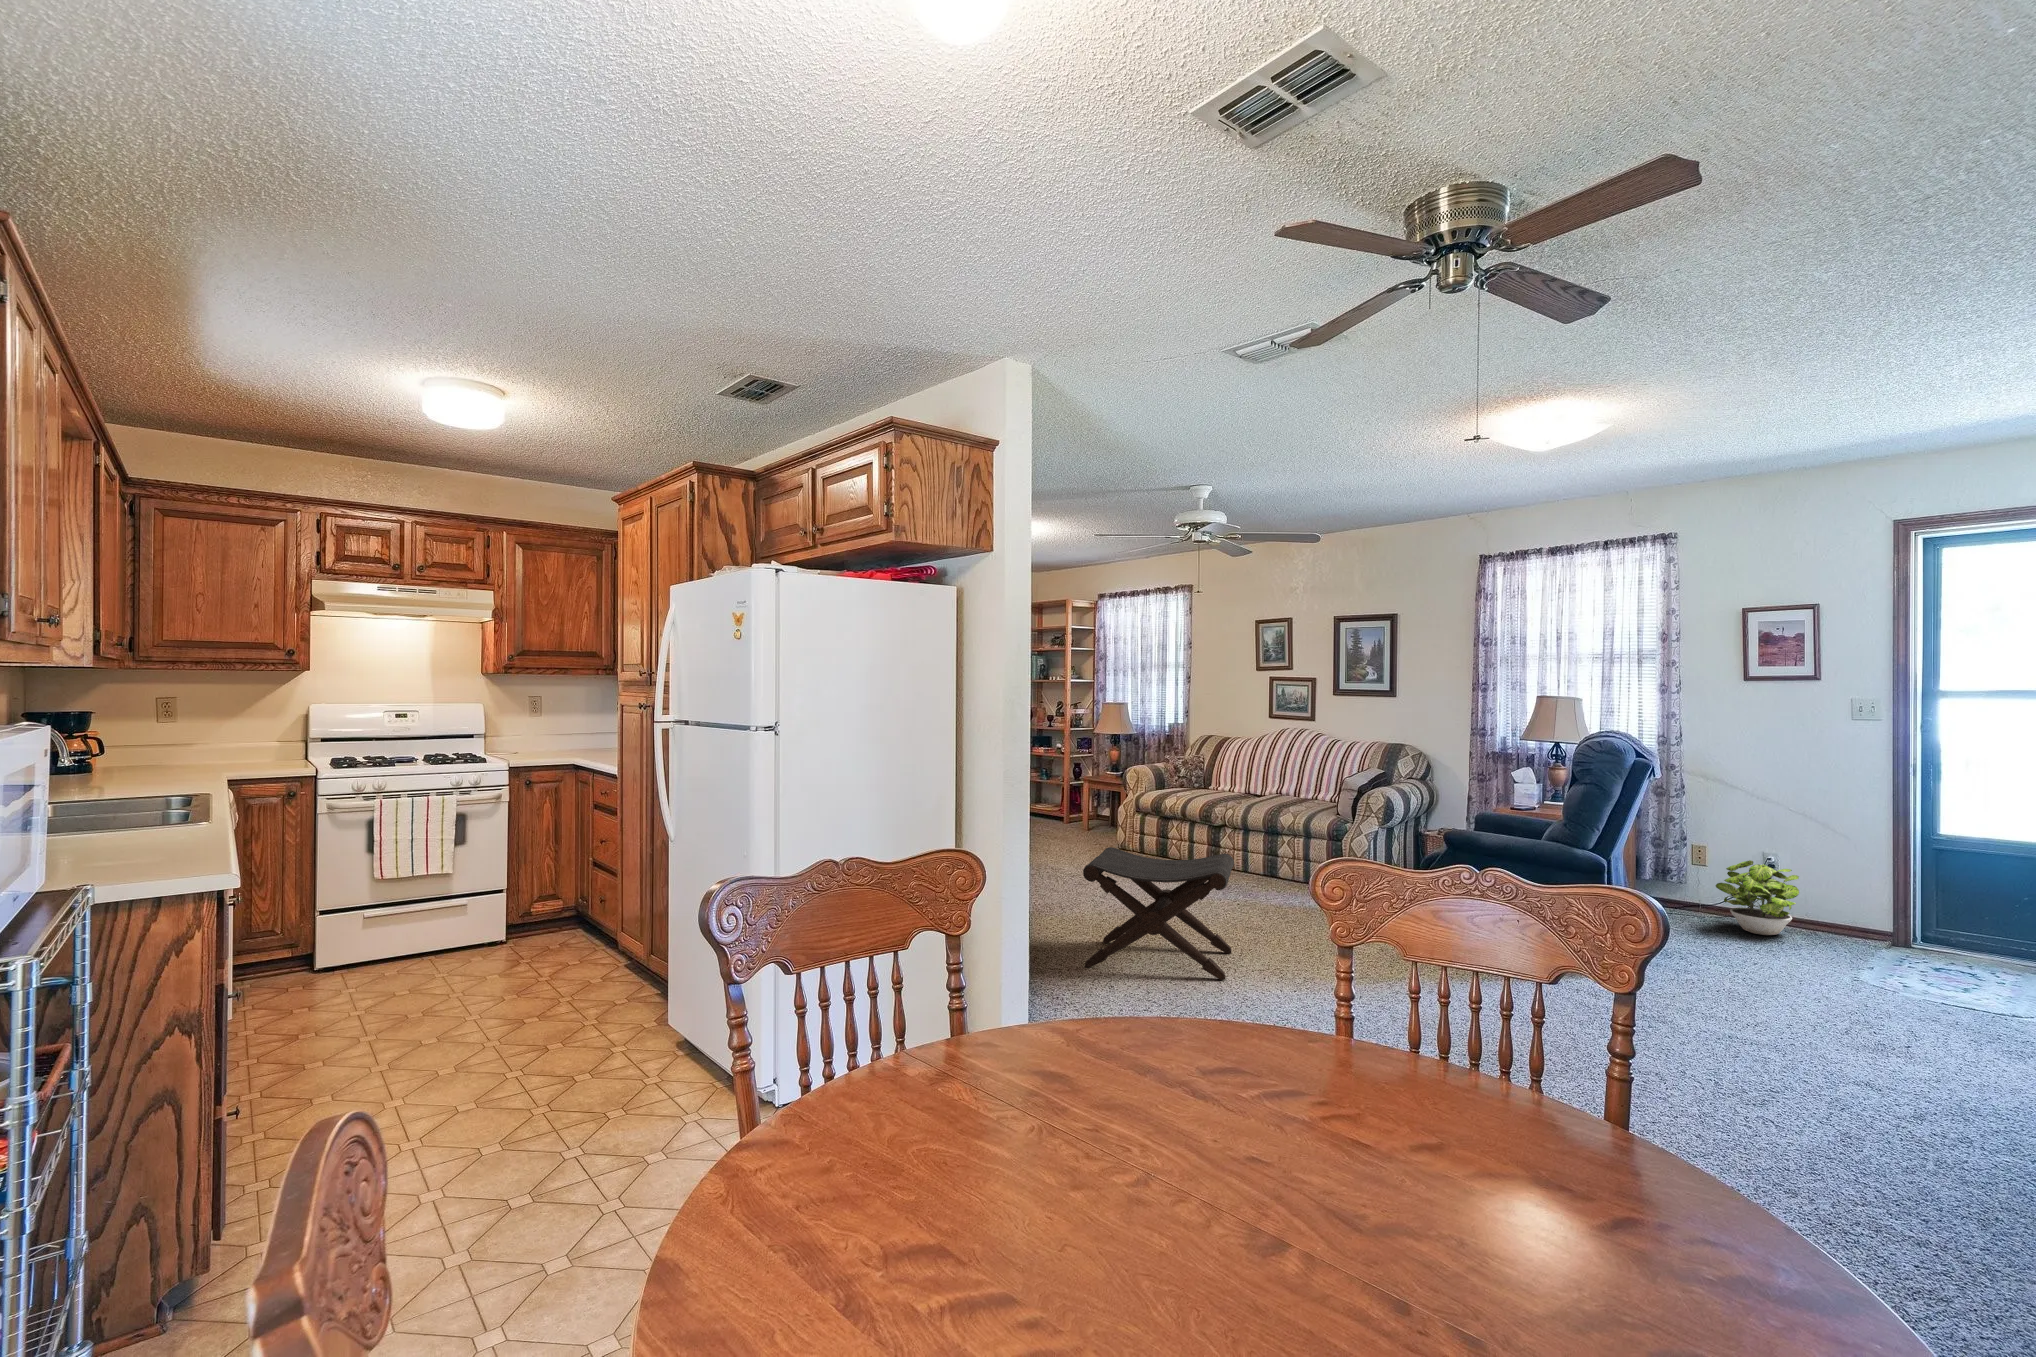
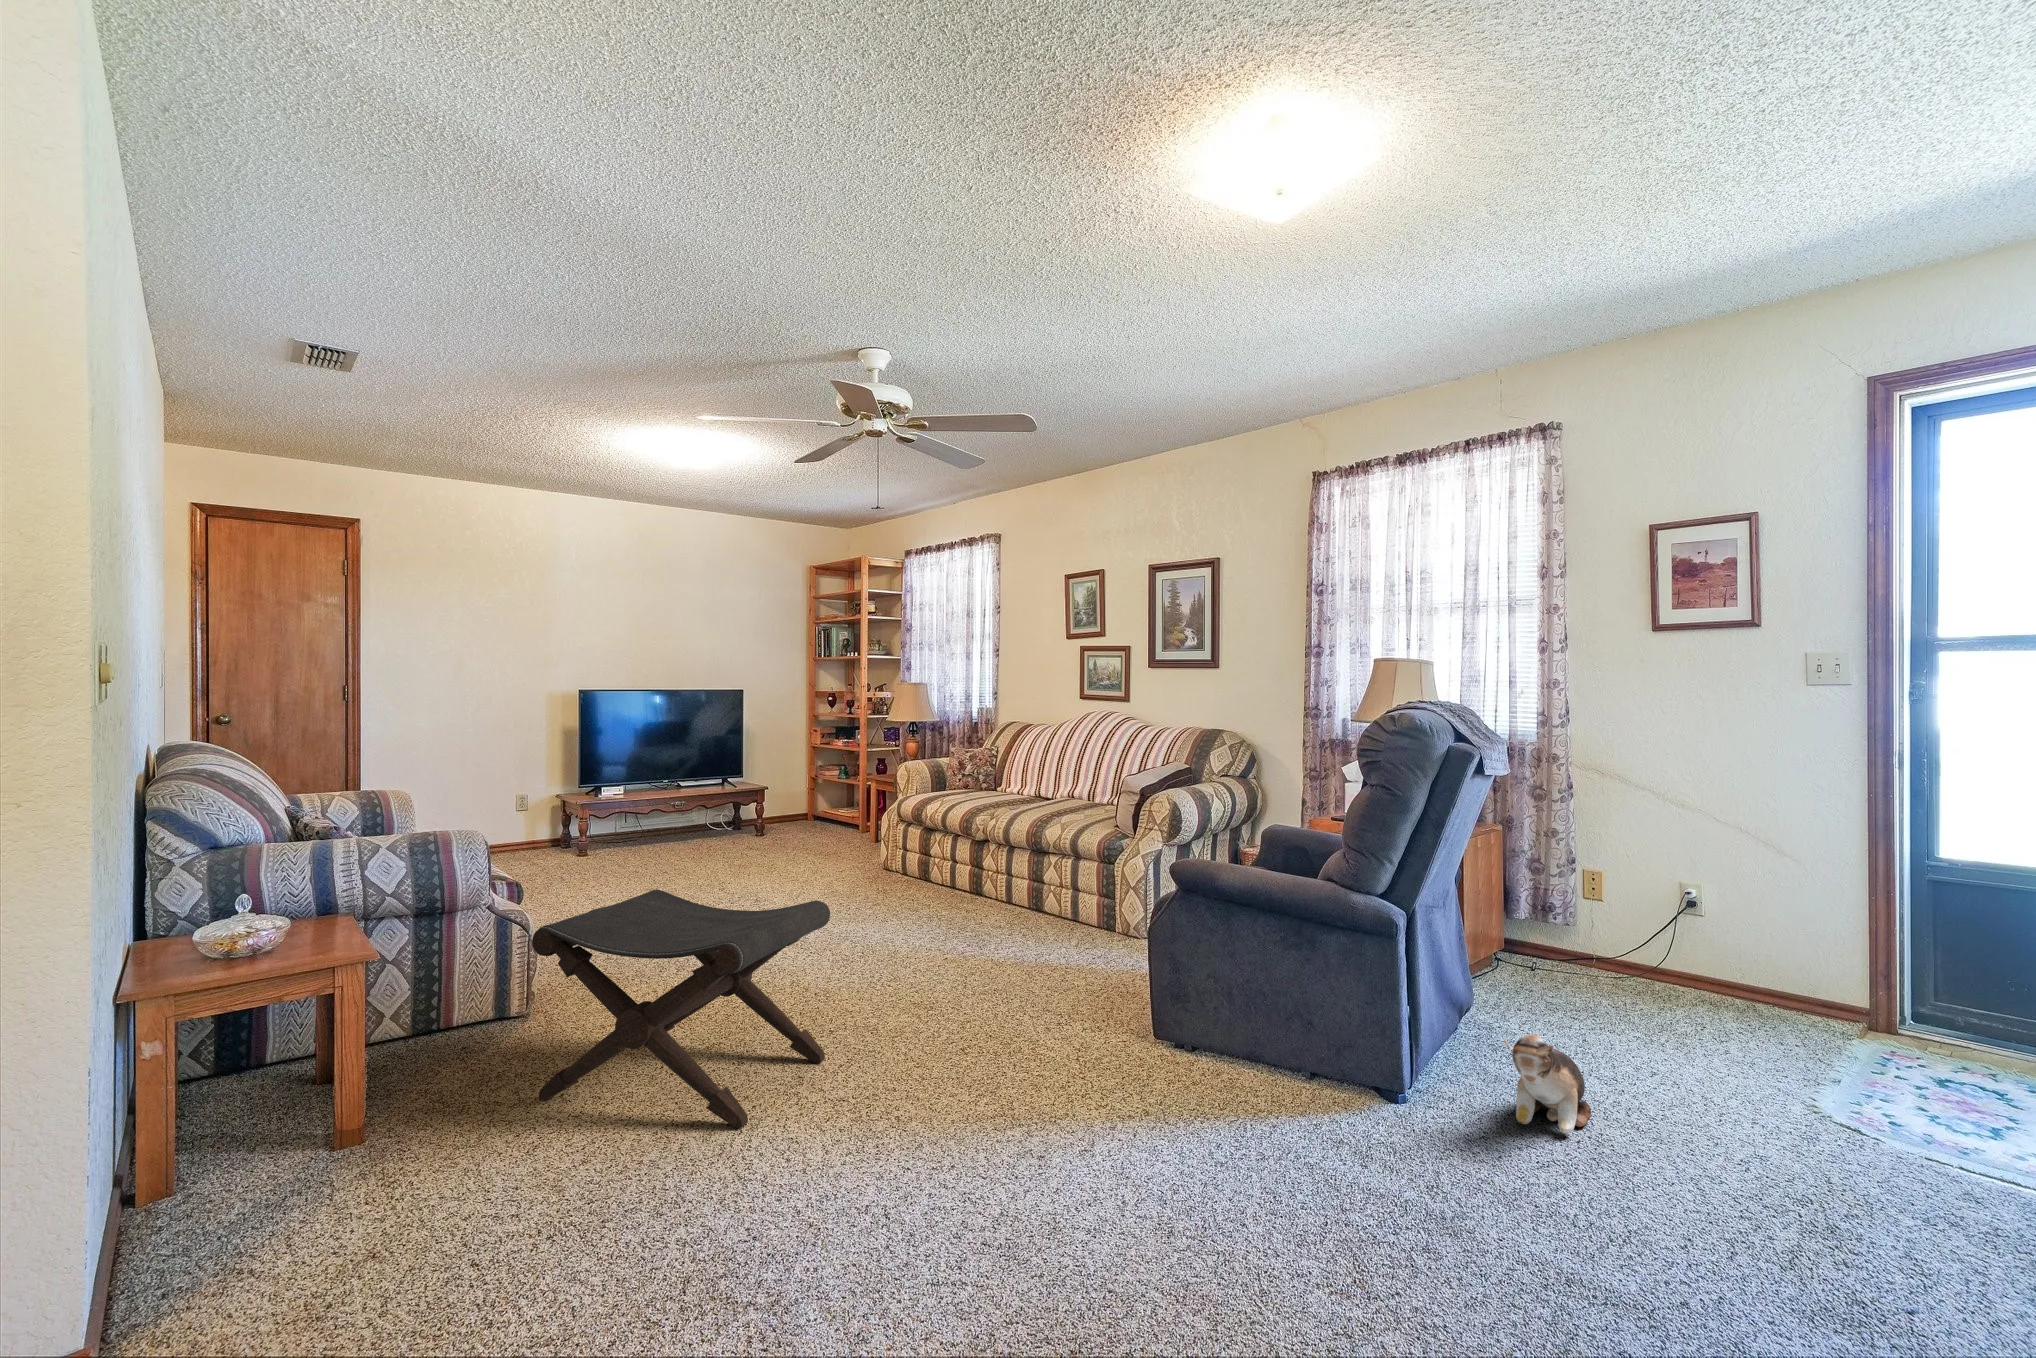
potted plant: present [1716,860,1799,935] -> none [1607,898,1729,1010]
plush toy: none [1674,930,1725,988] -> present [1504,1034,1591,1134]

